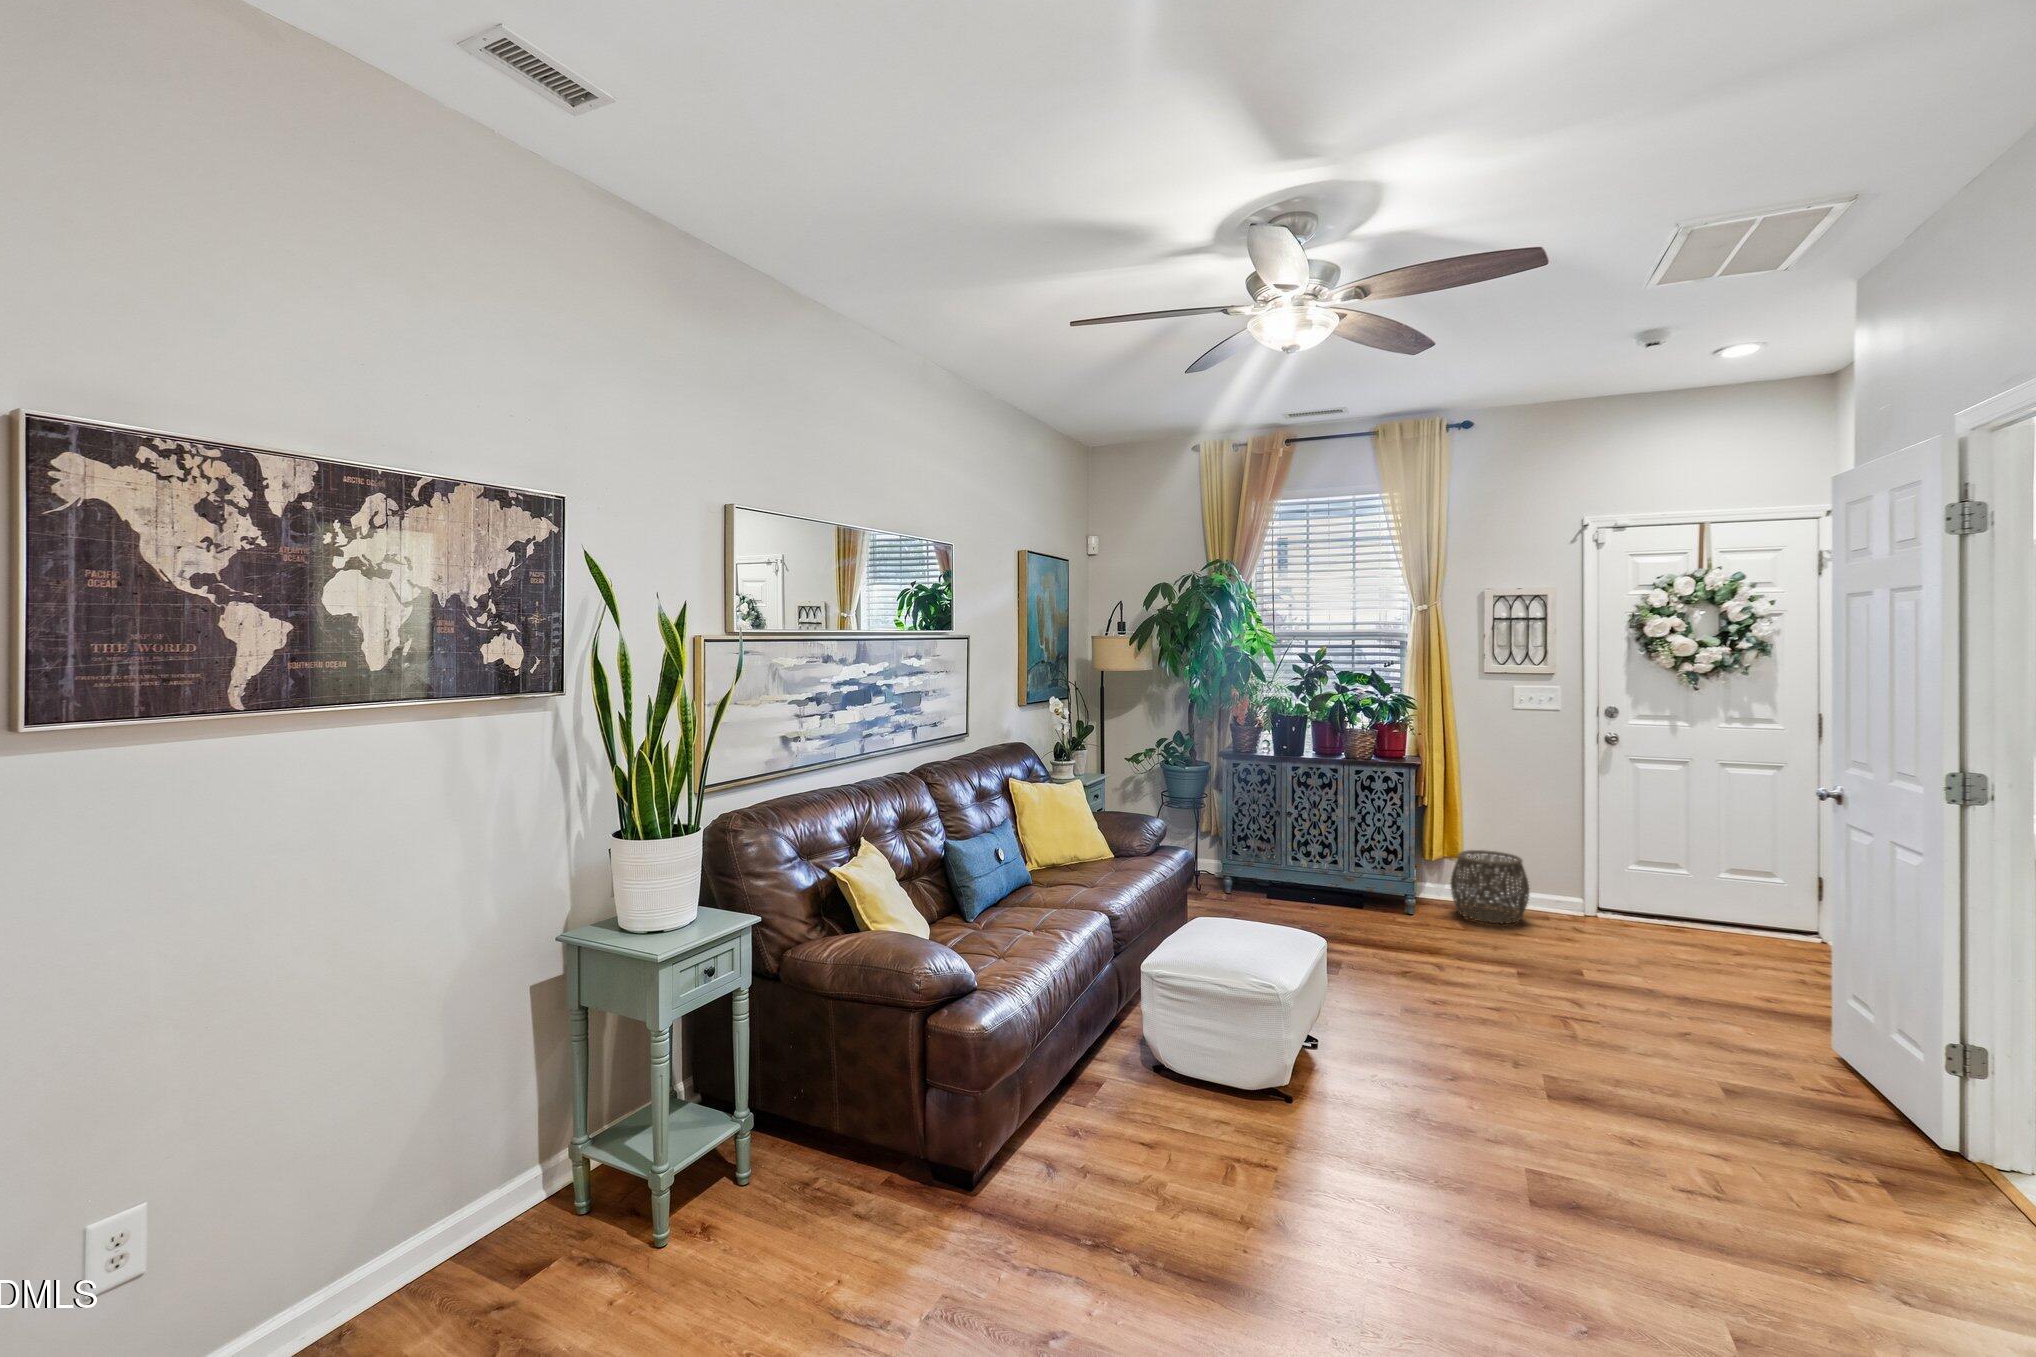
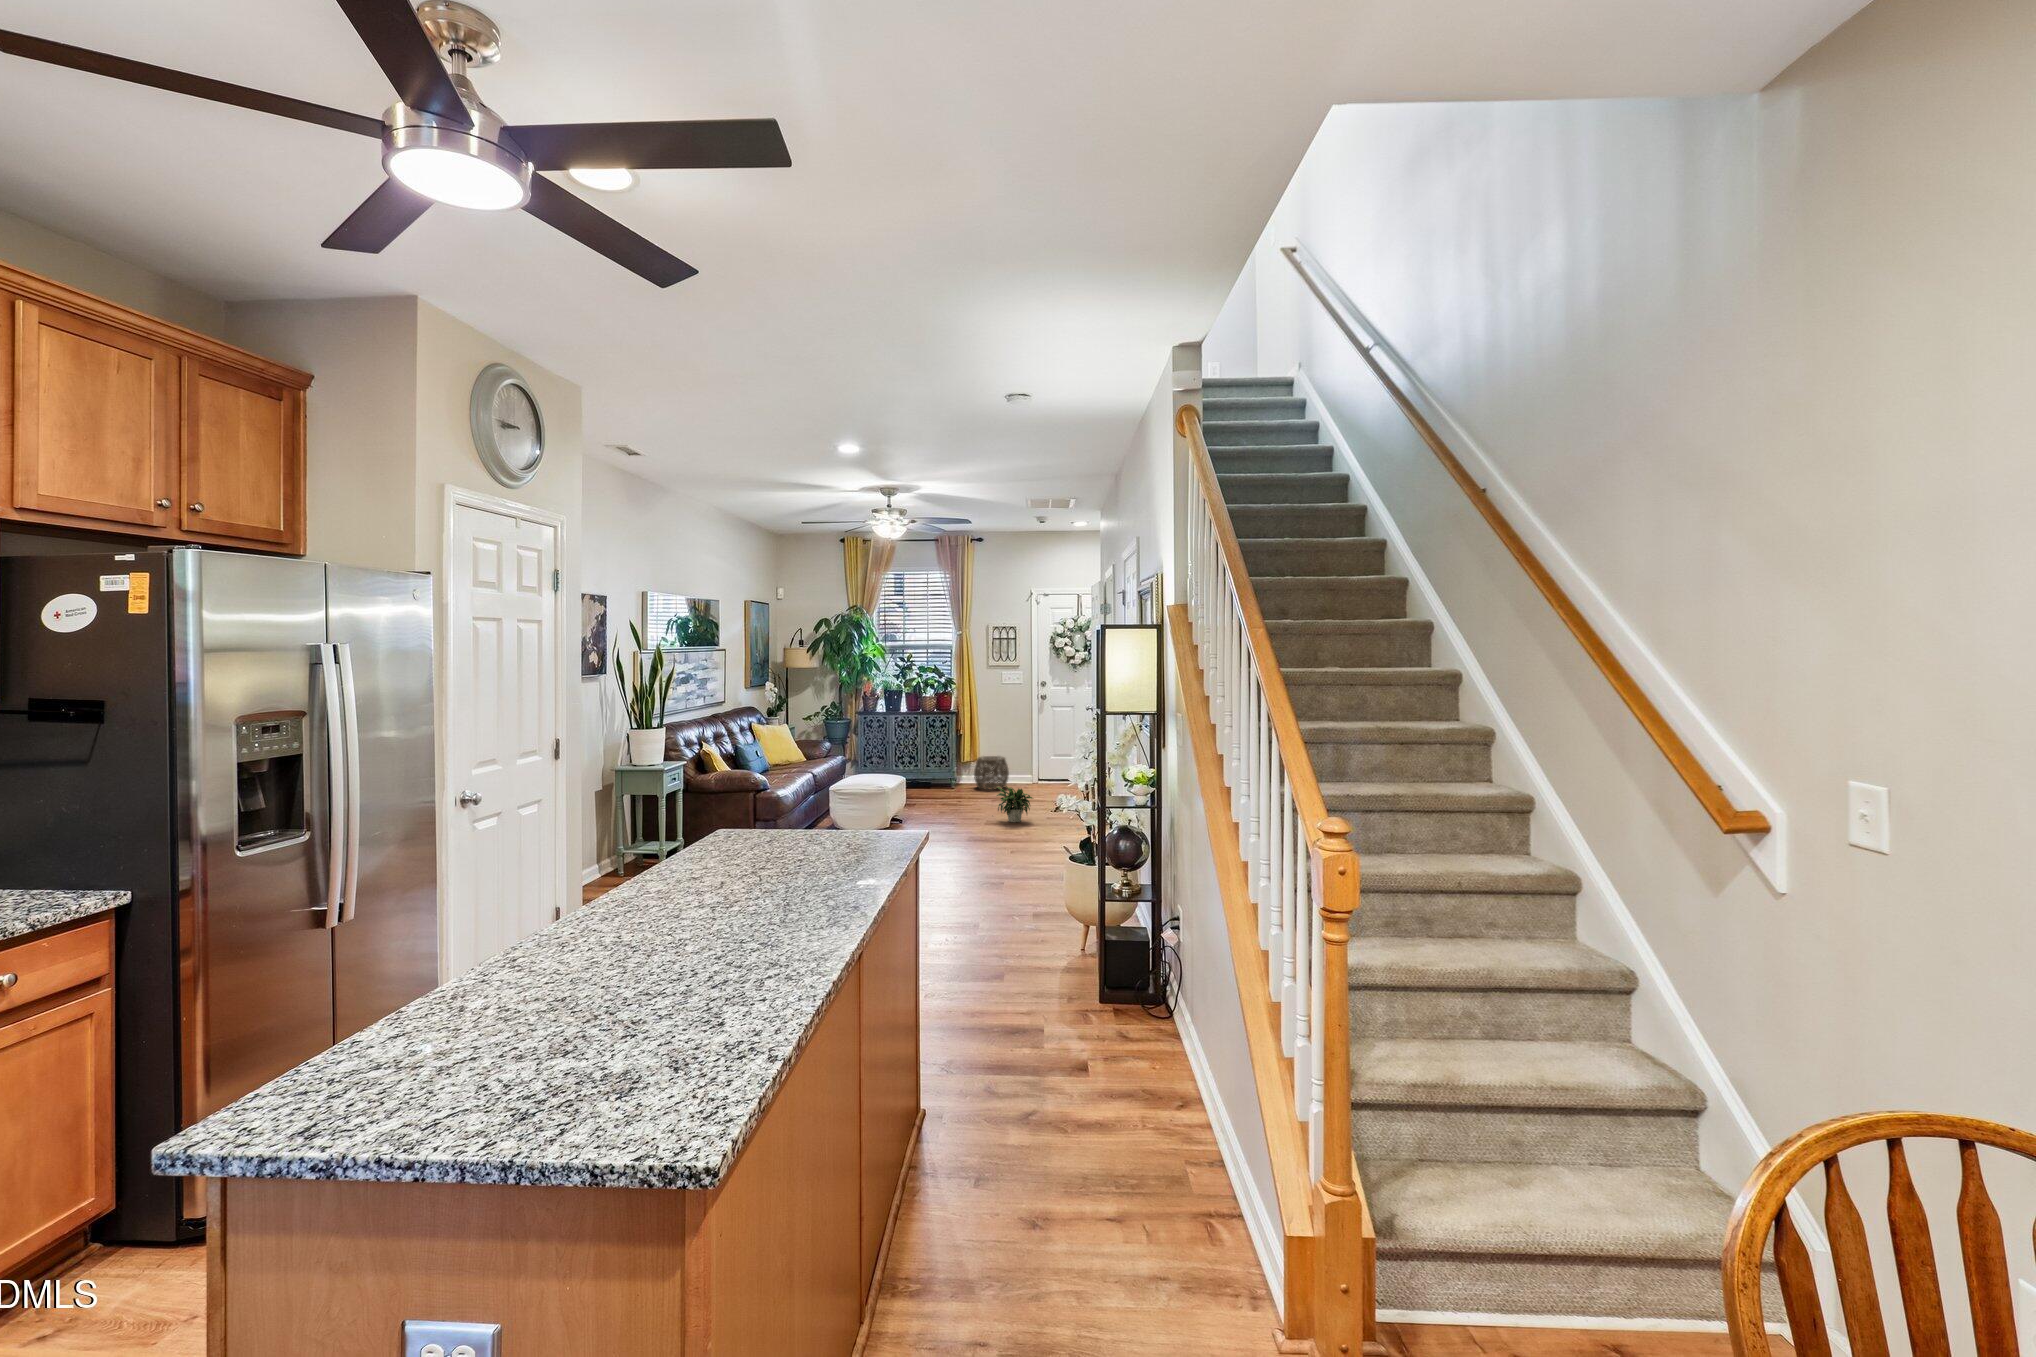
potted plant: none [1538,969,1673,1074] -> present [997,786,1033,822]

